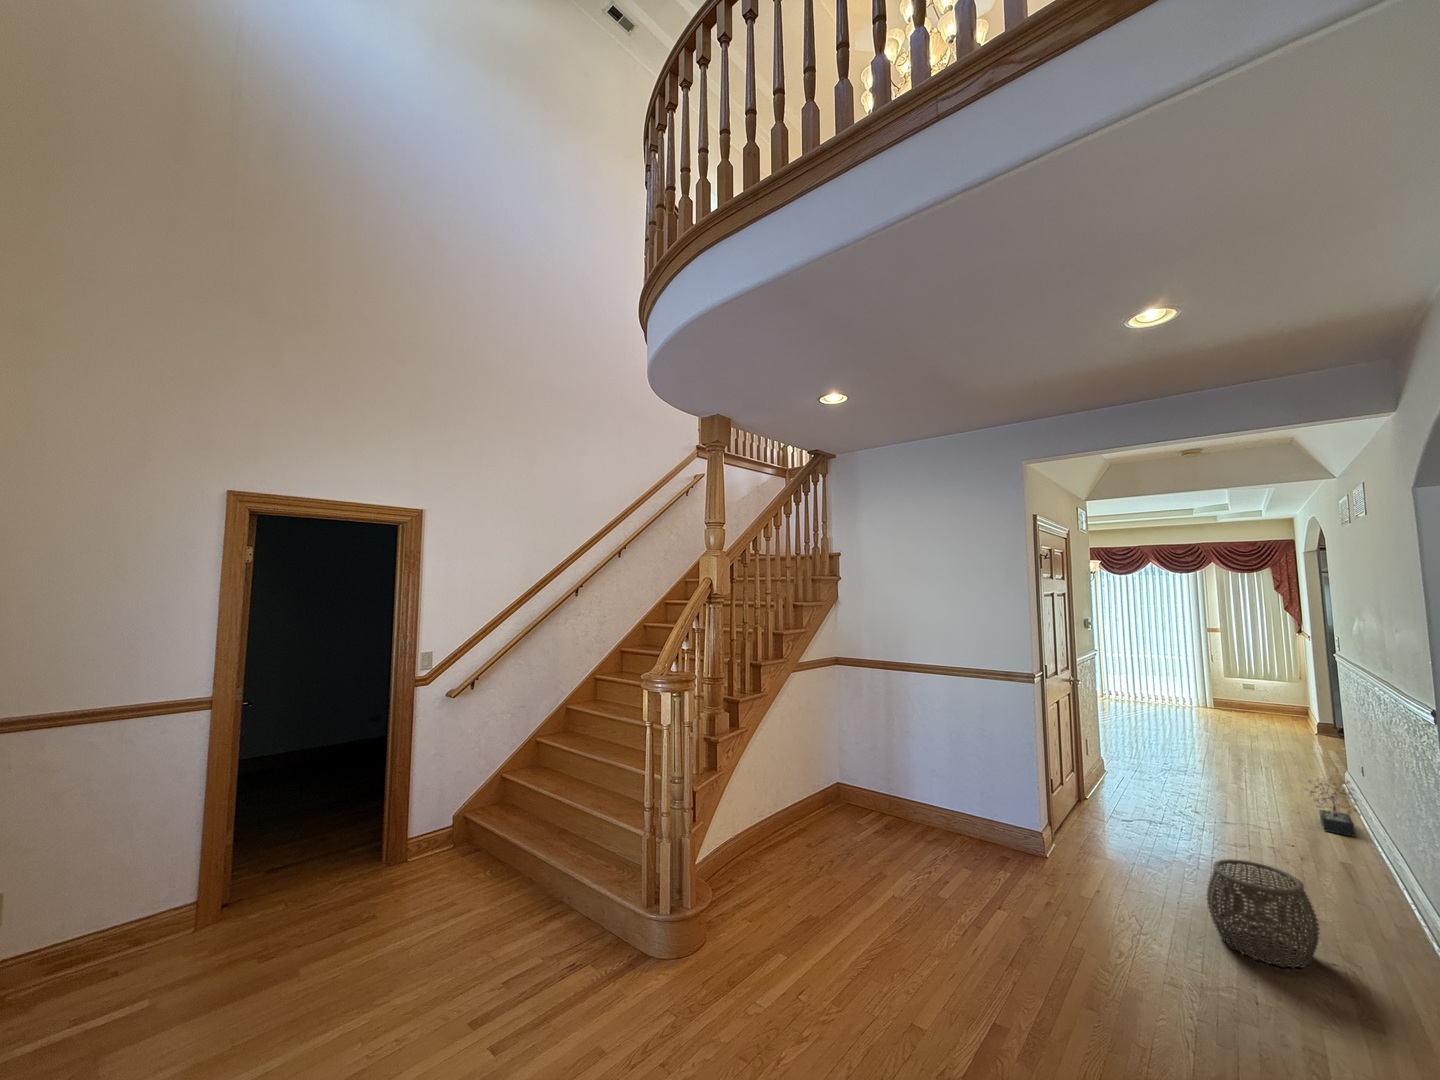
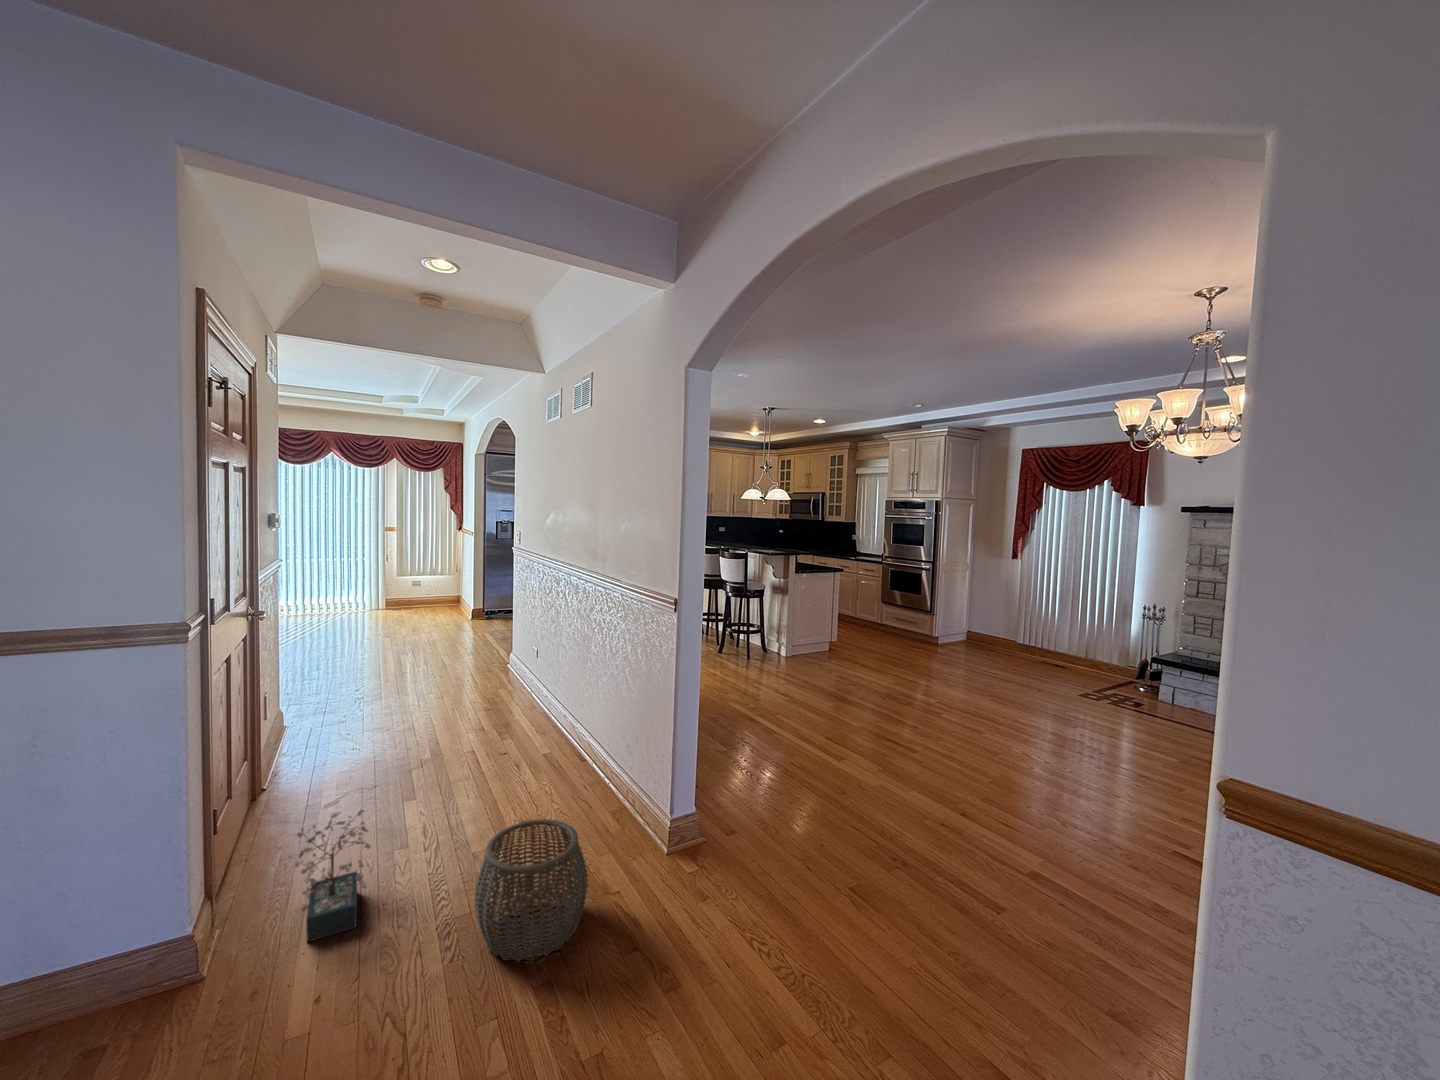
decorative plant: present [1305,777,1359,836] -> present [288,810,371,942]

